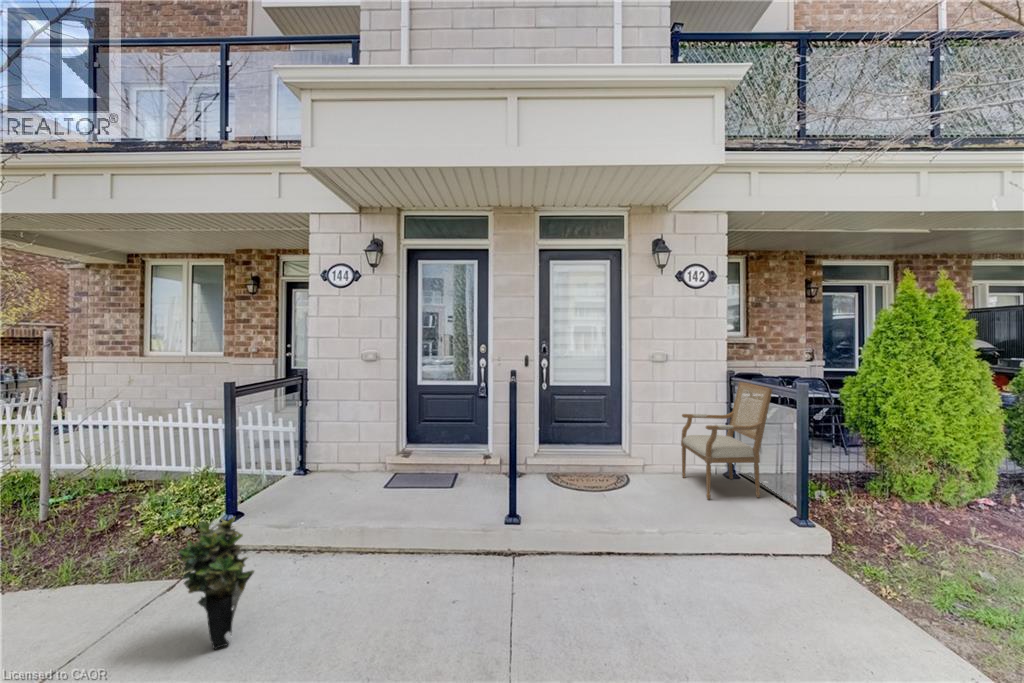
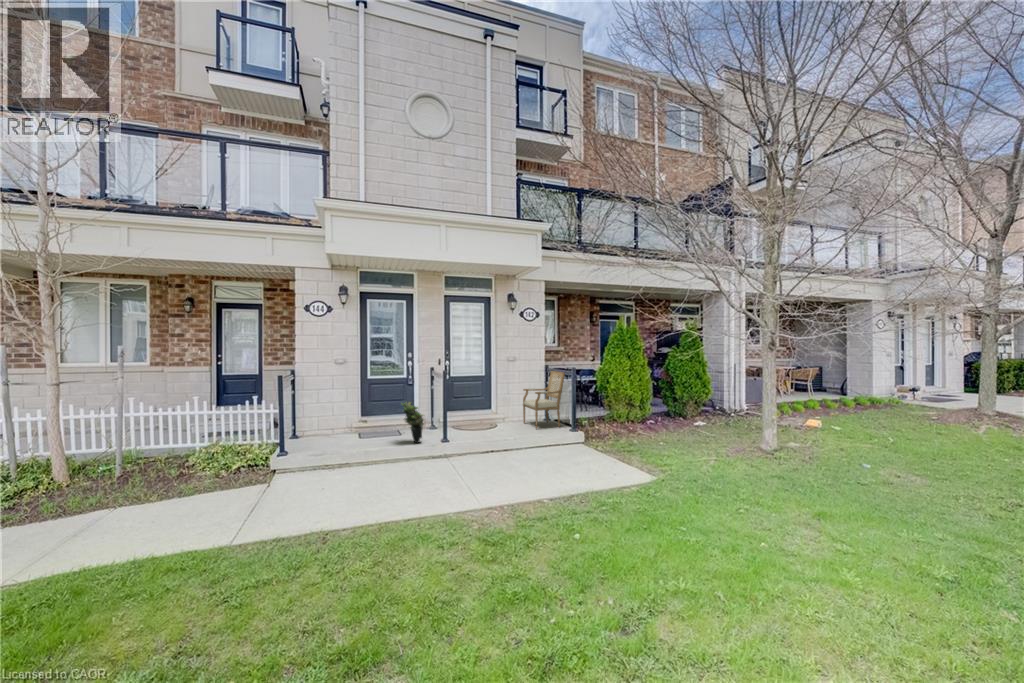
potted plant: present [178,517,254,649] -> present [402,403,424,443]

